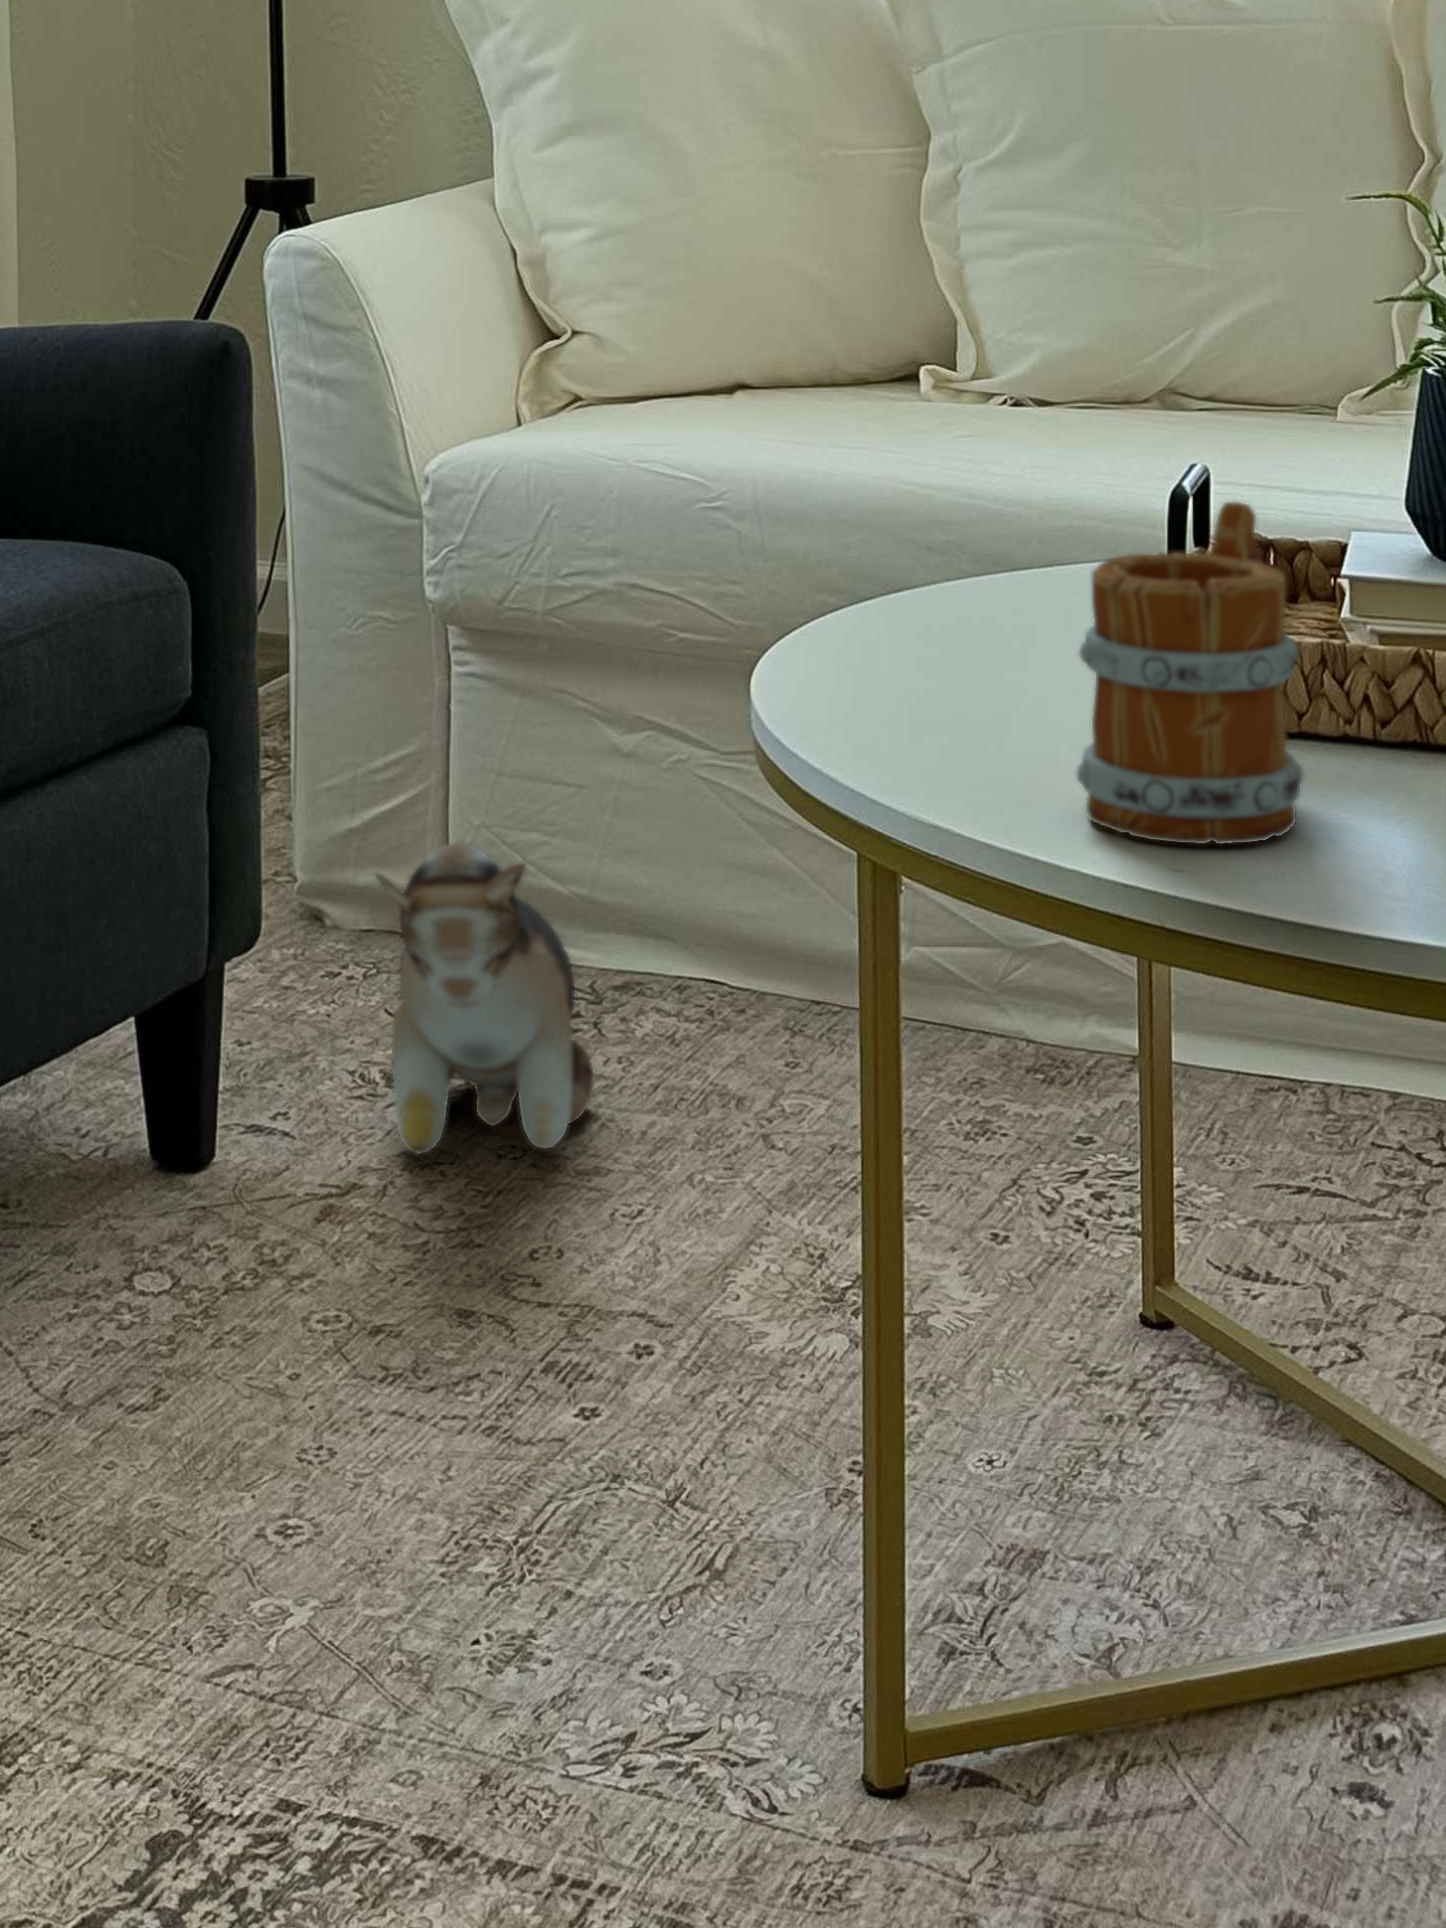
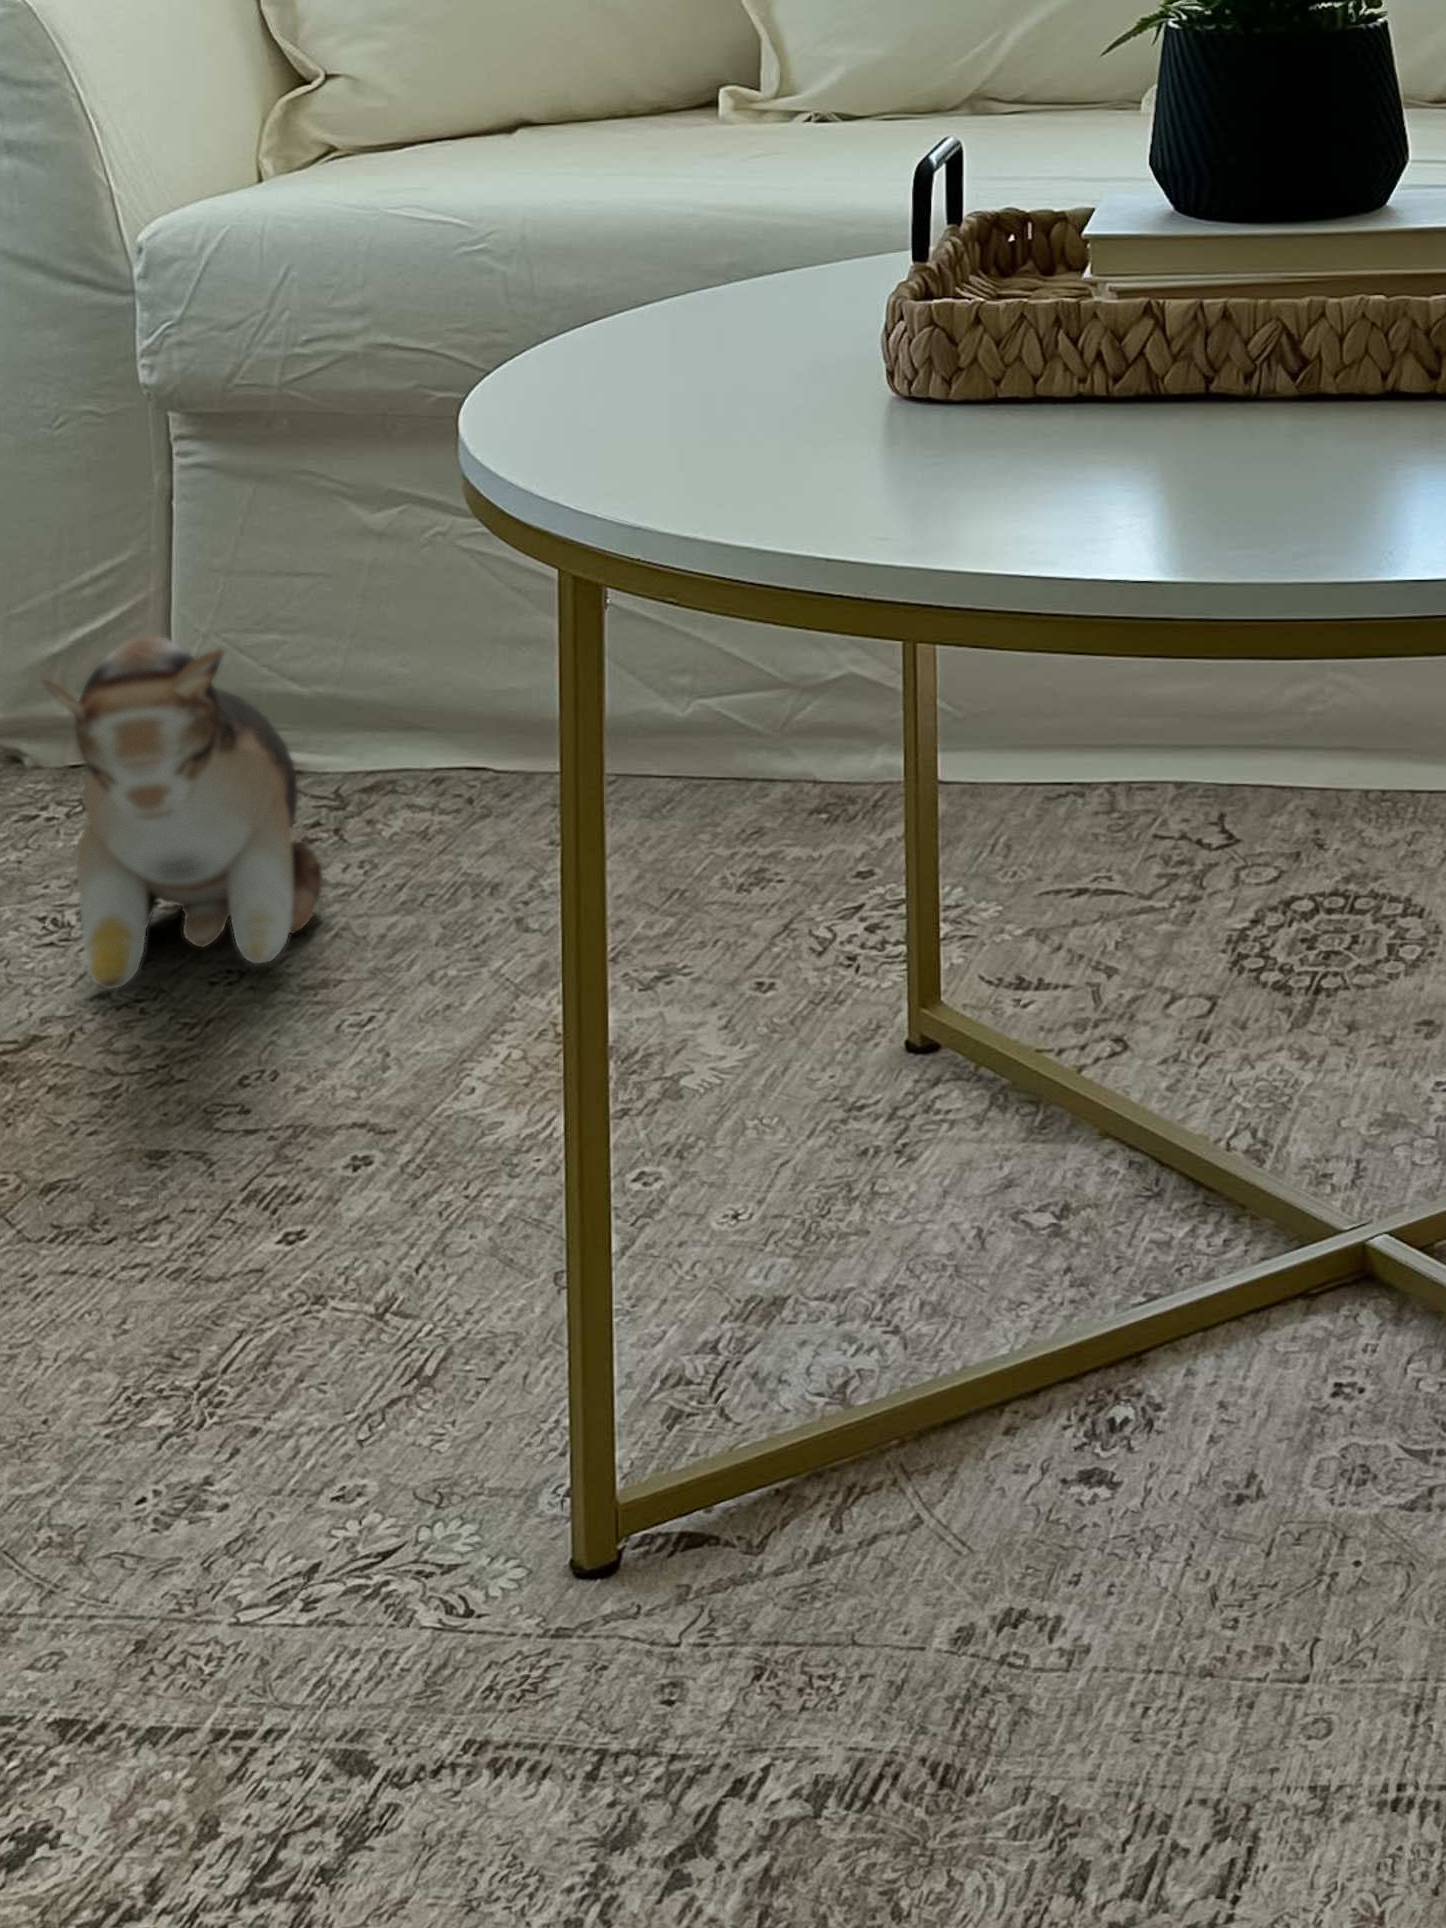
mug: present [1076,501,1304,844] -> none [770,171,1011,532]

